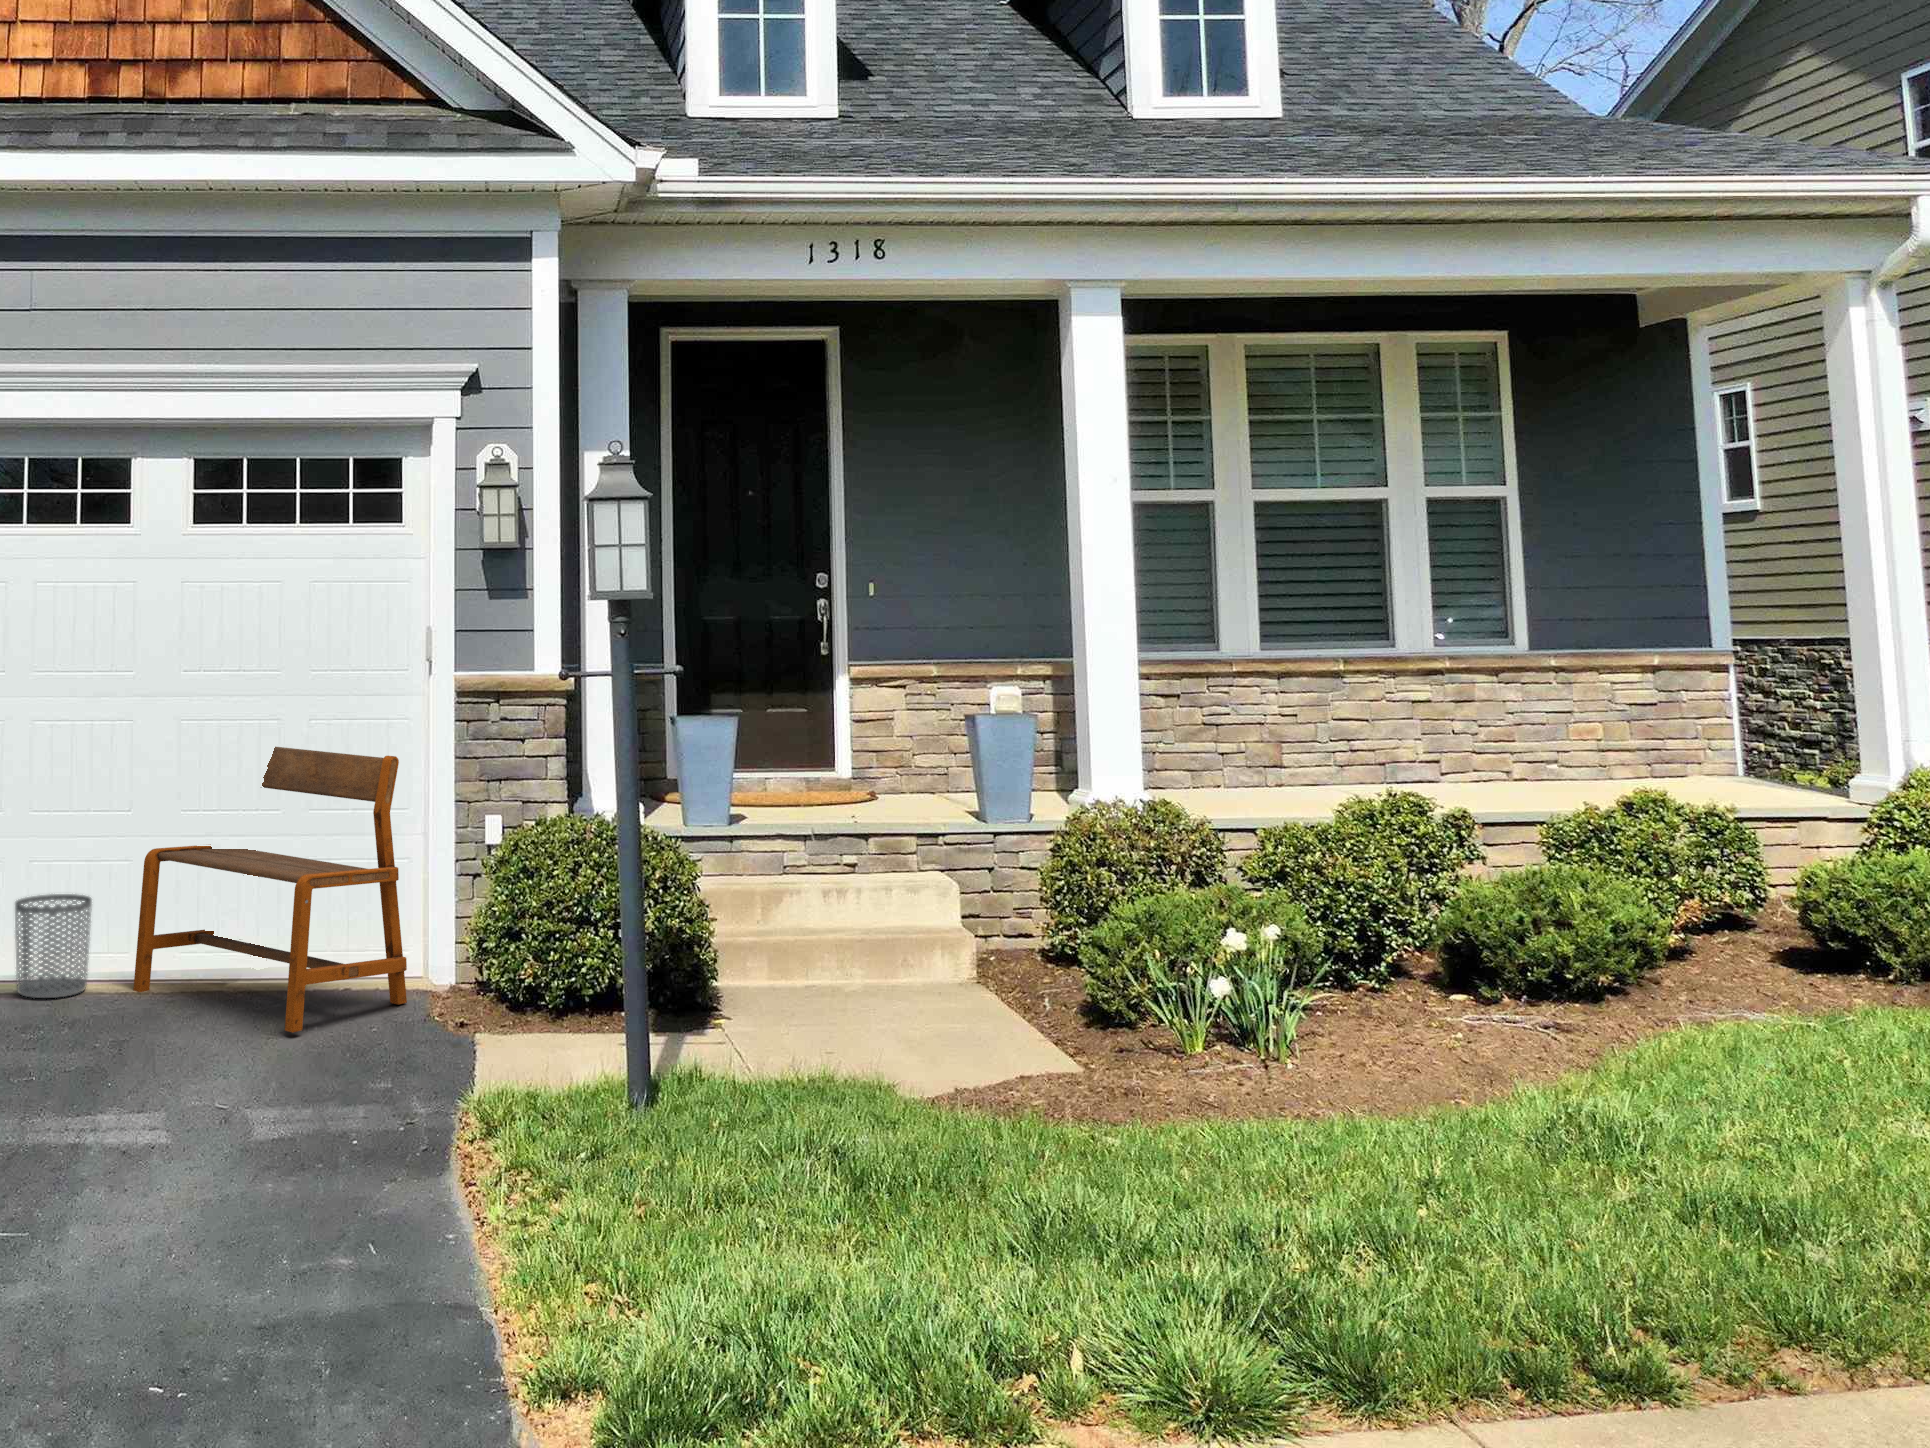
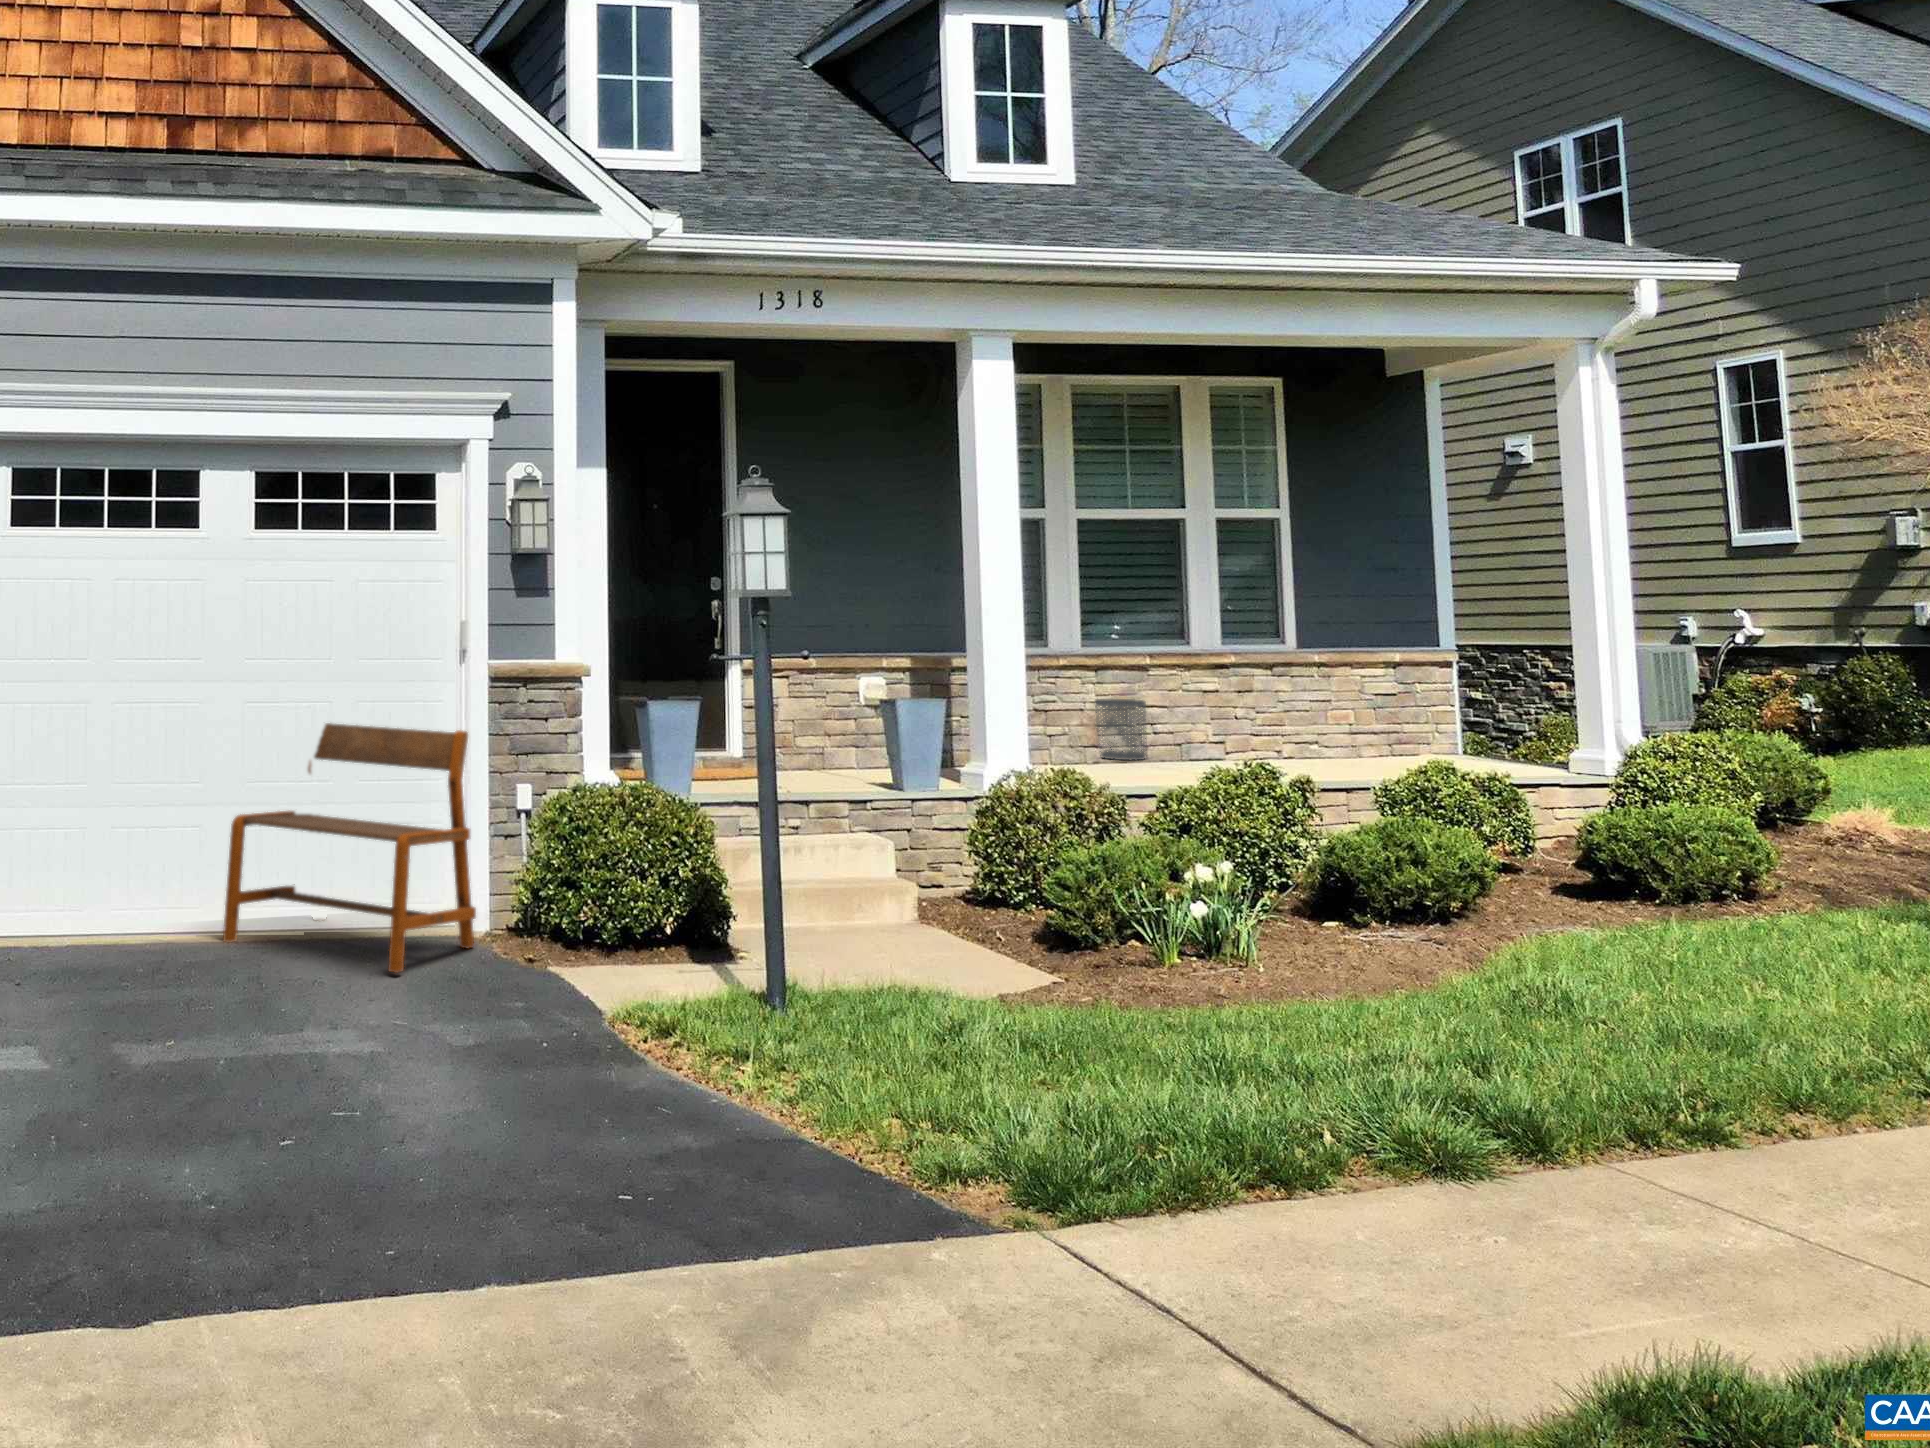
waste bin: present [15,894,92,998] -> present [1095,699,1147,760]

